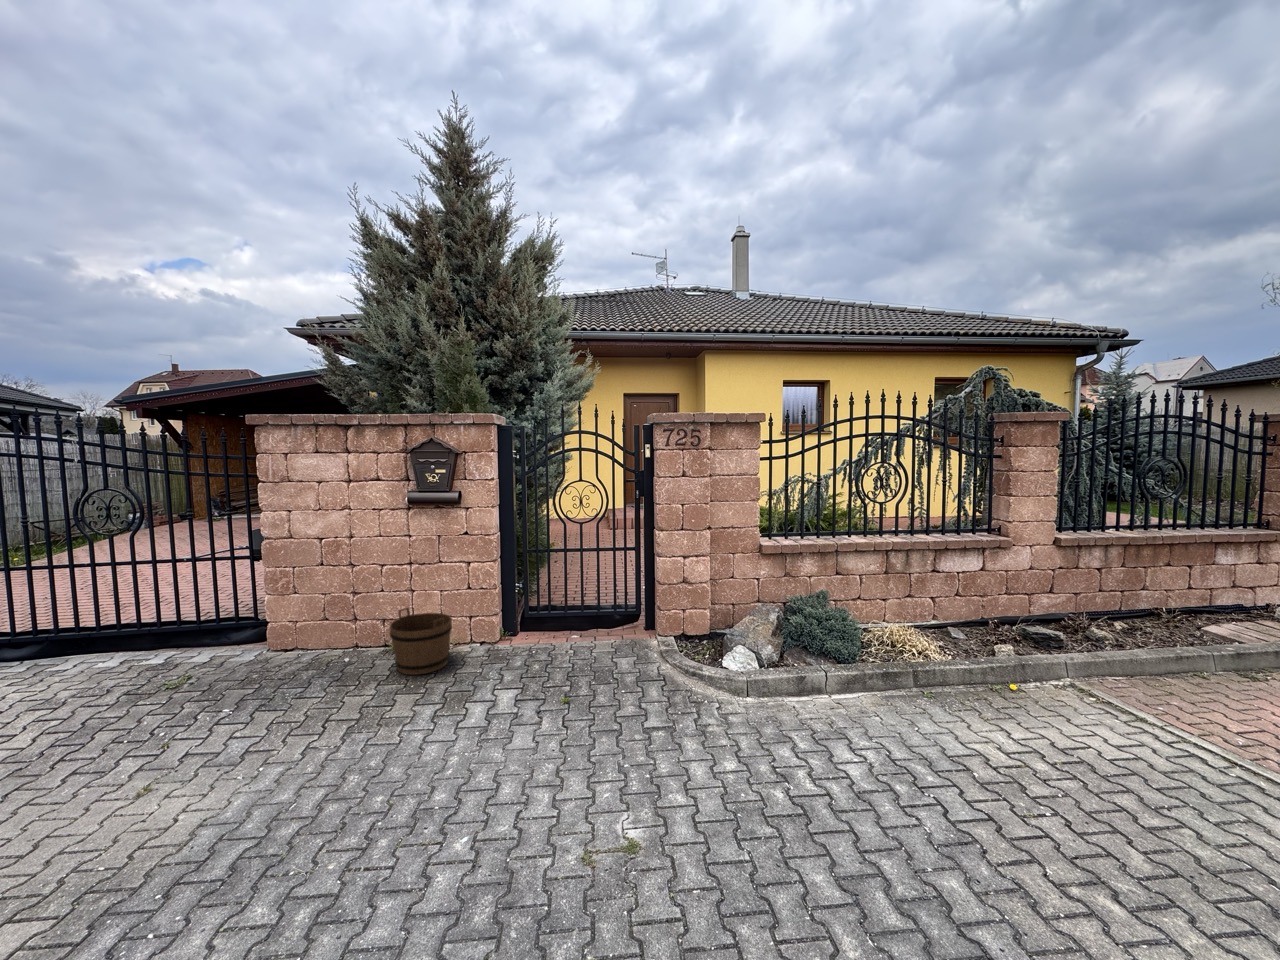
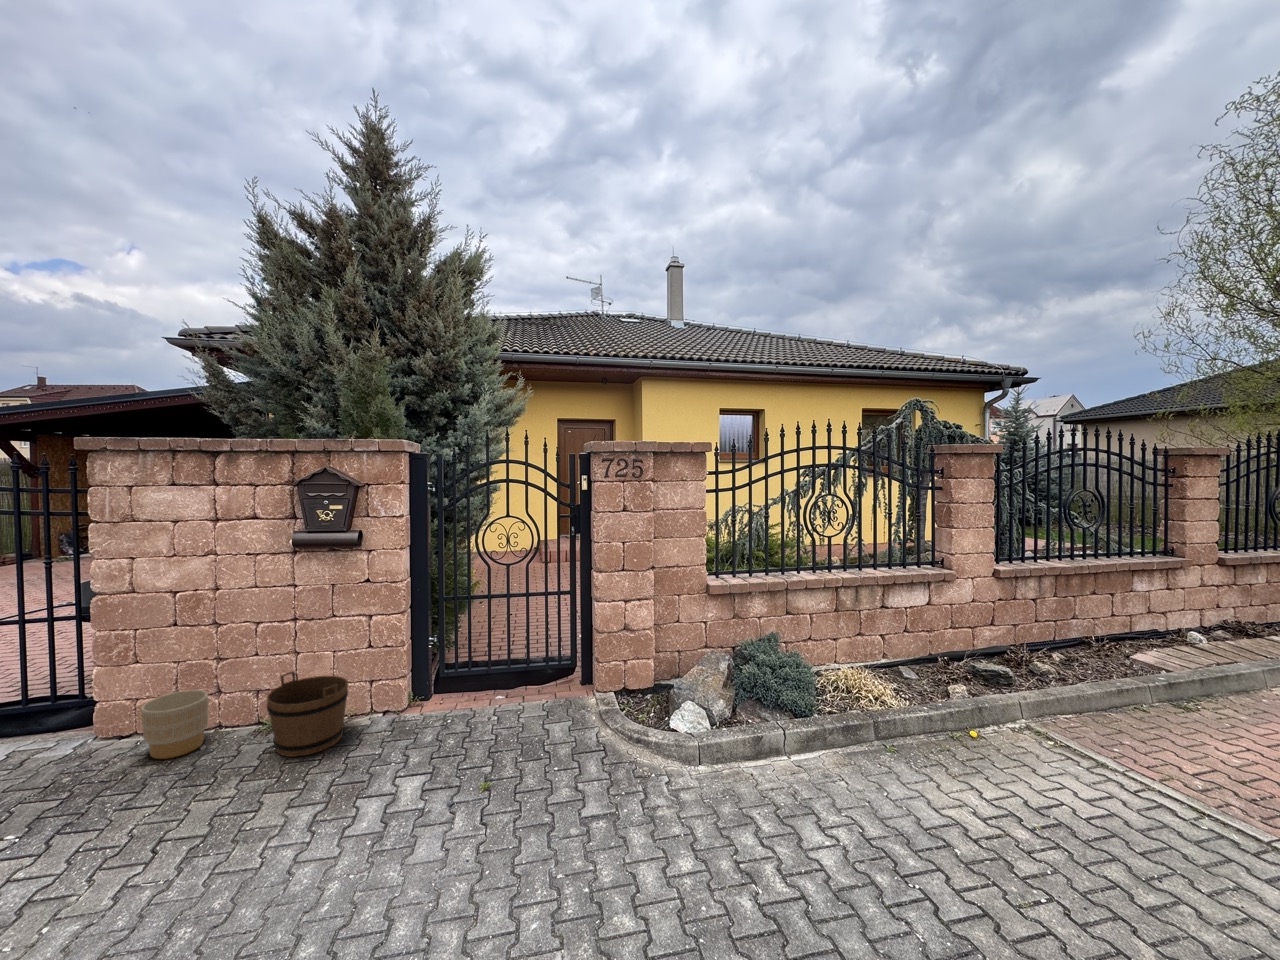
planter: none [296,620,344,671] -> present [141,690,208,759]

